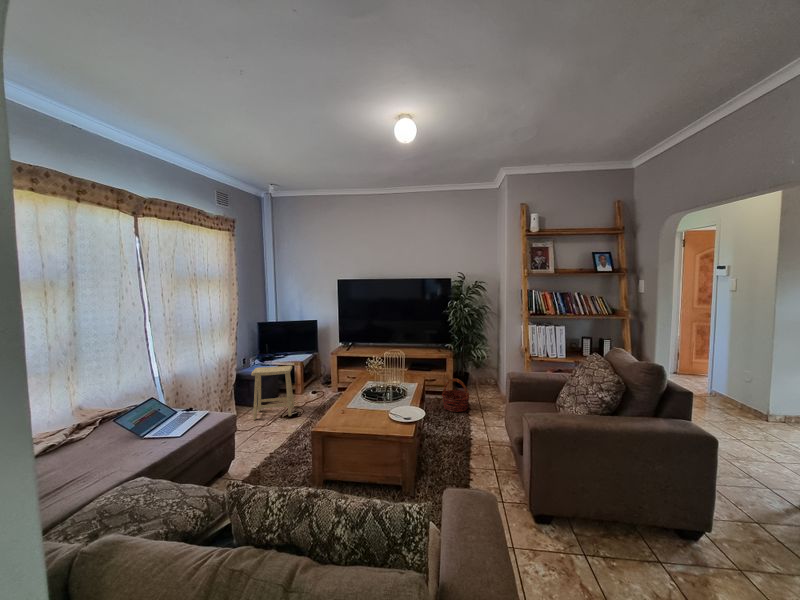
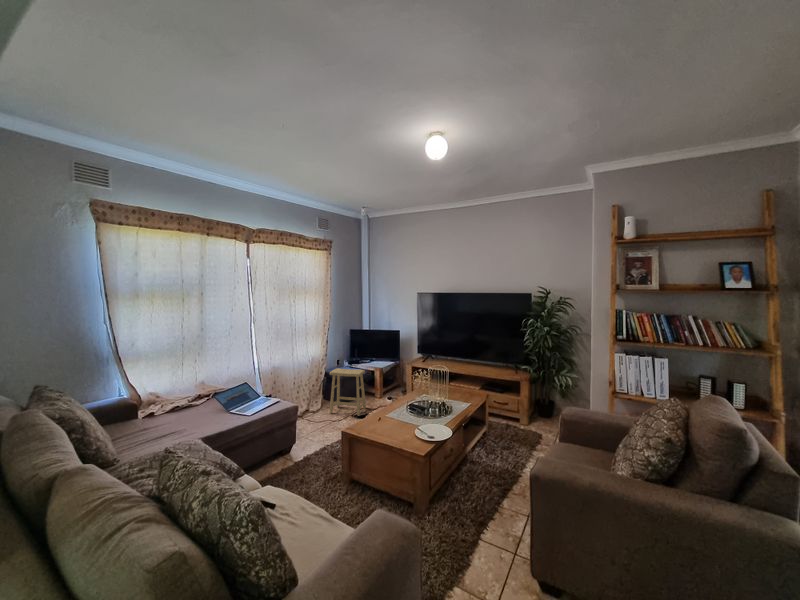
basket: present [442,378,469,412] -> none [503,404,537,443]

